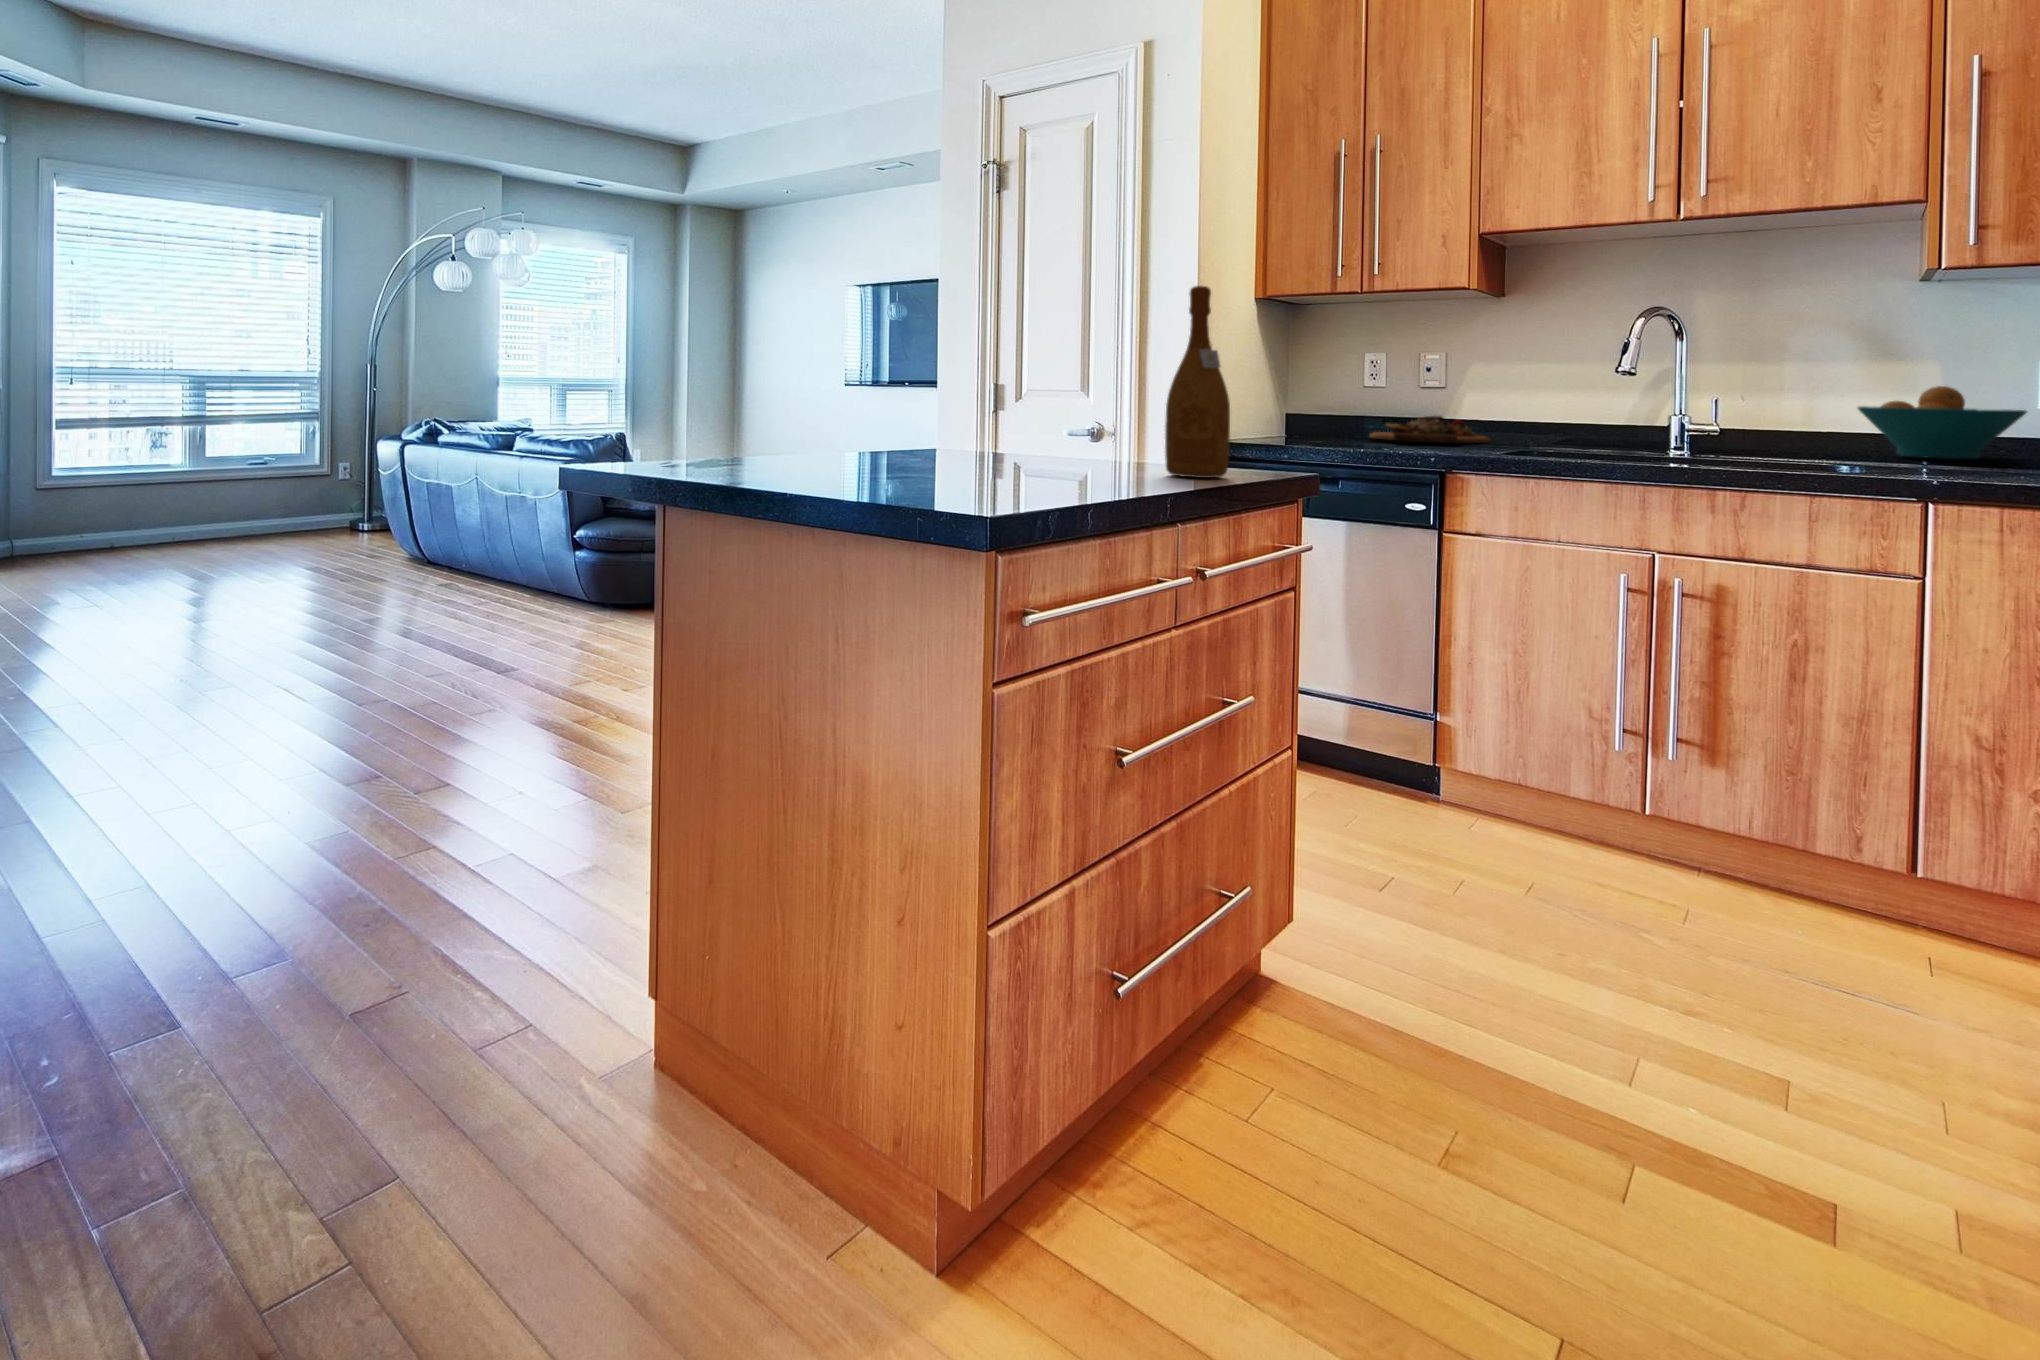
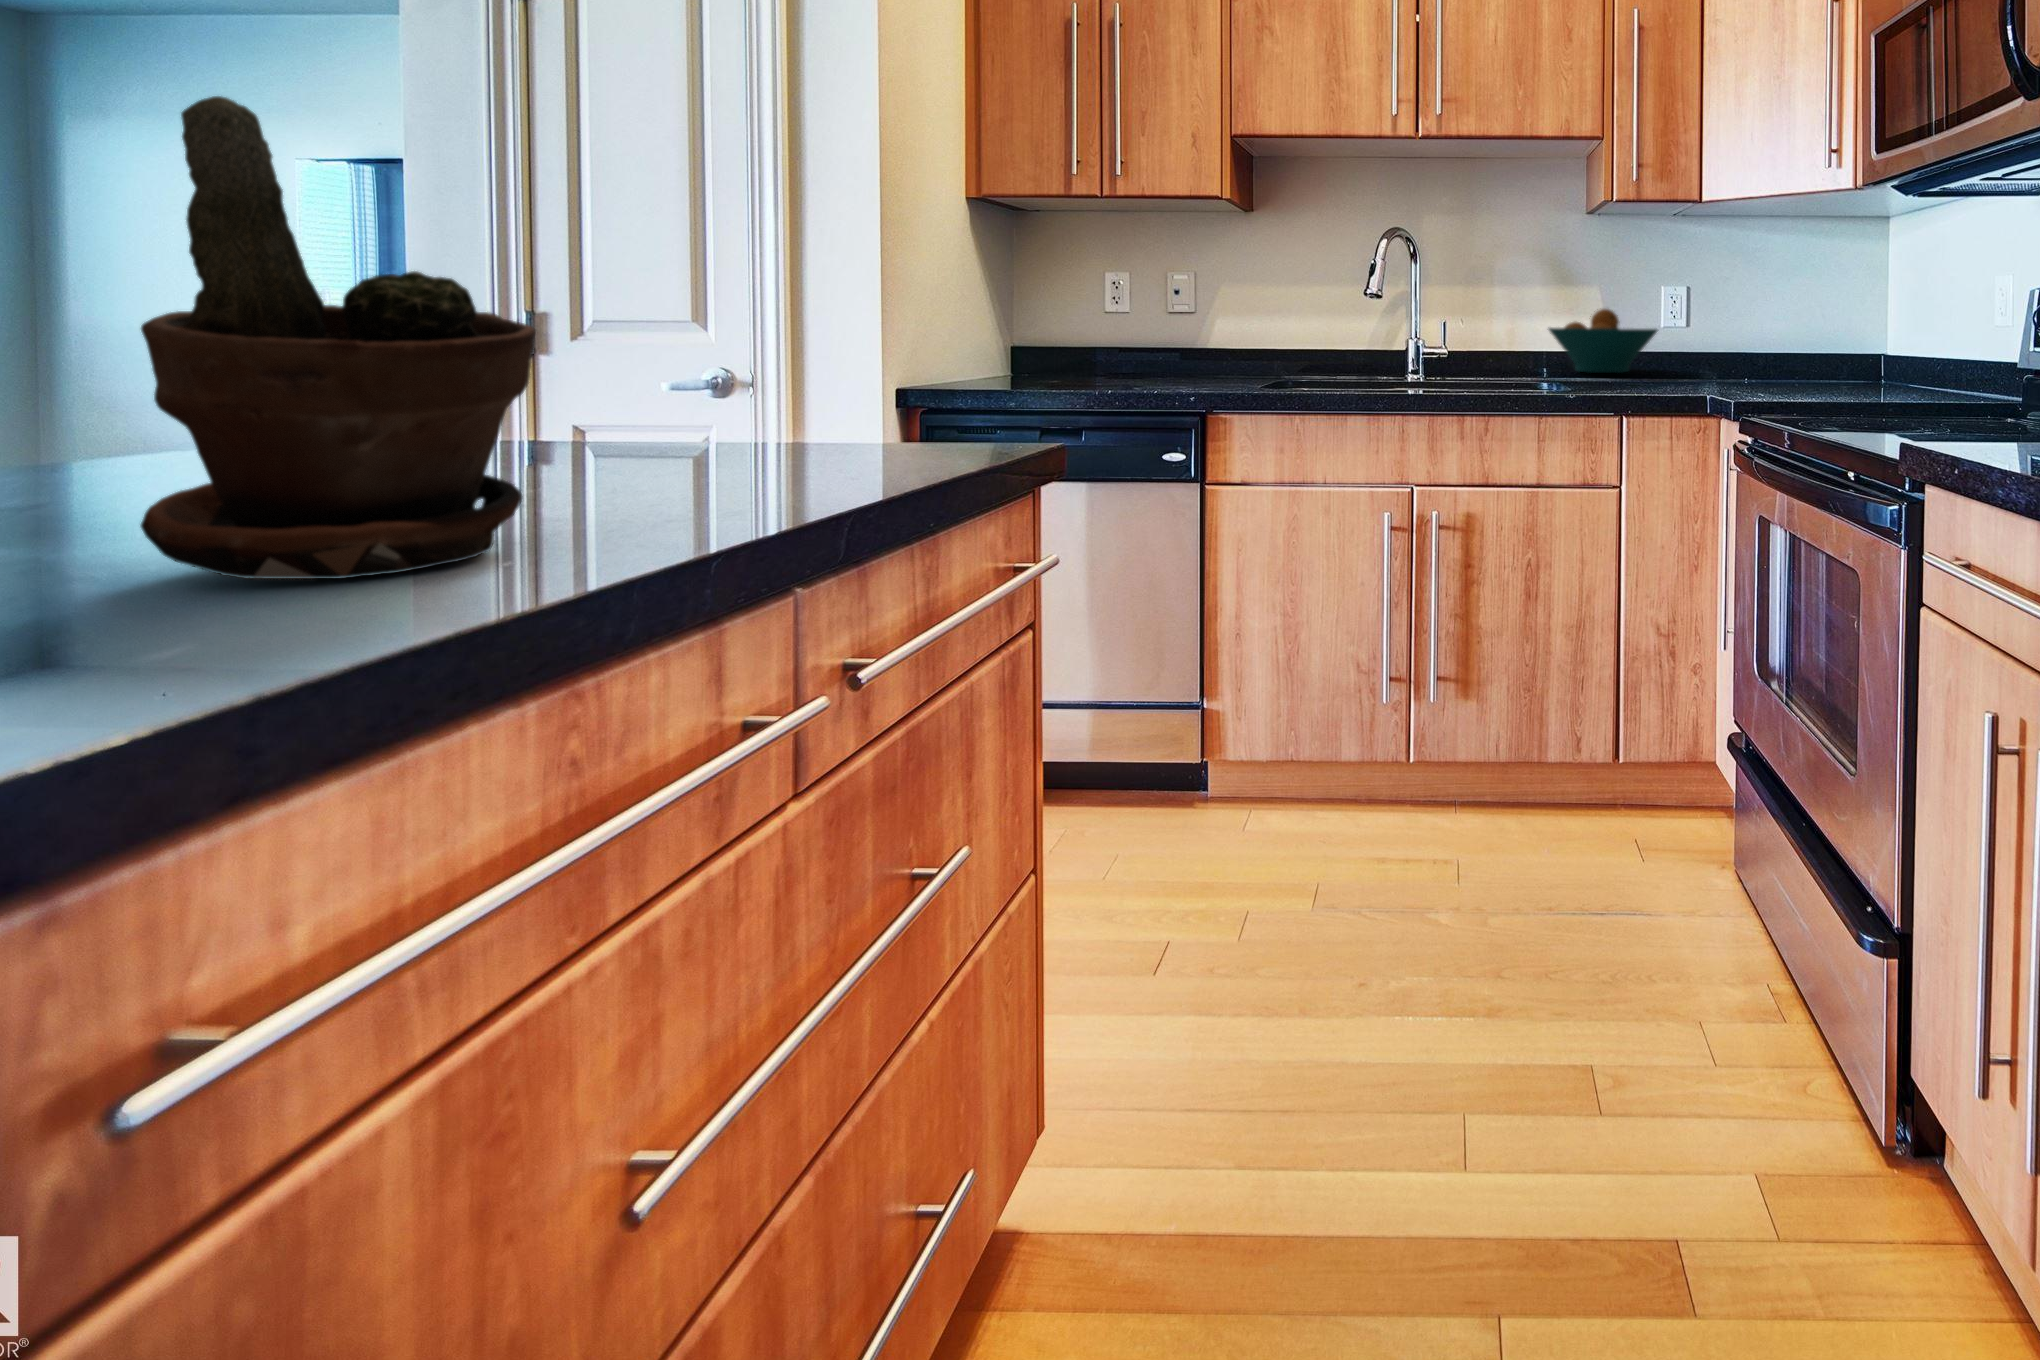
wine bottle: present [1165,286,1230,478] -> none [823,138,942,473]
potted plant: none [938,302,1057,491] -> present [141,96,536,579]
cutting board: present [1370,416,1491,443] -> none [1110,345,1242,377]

